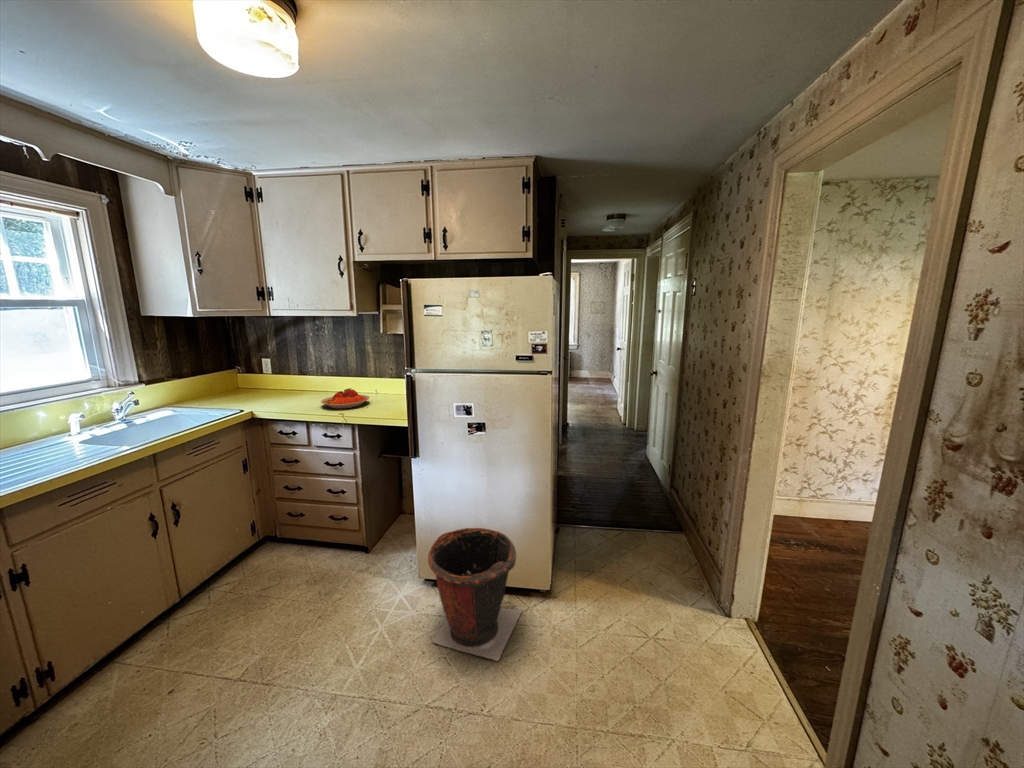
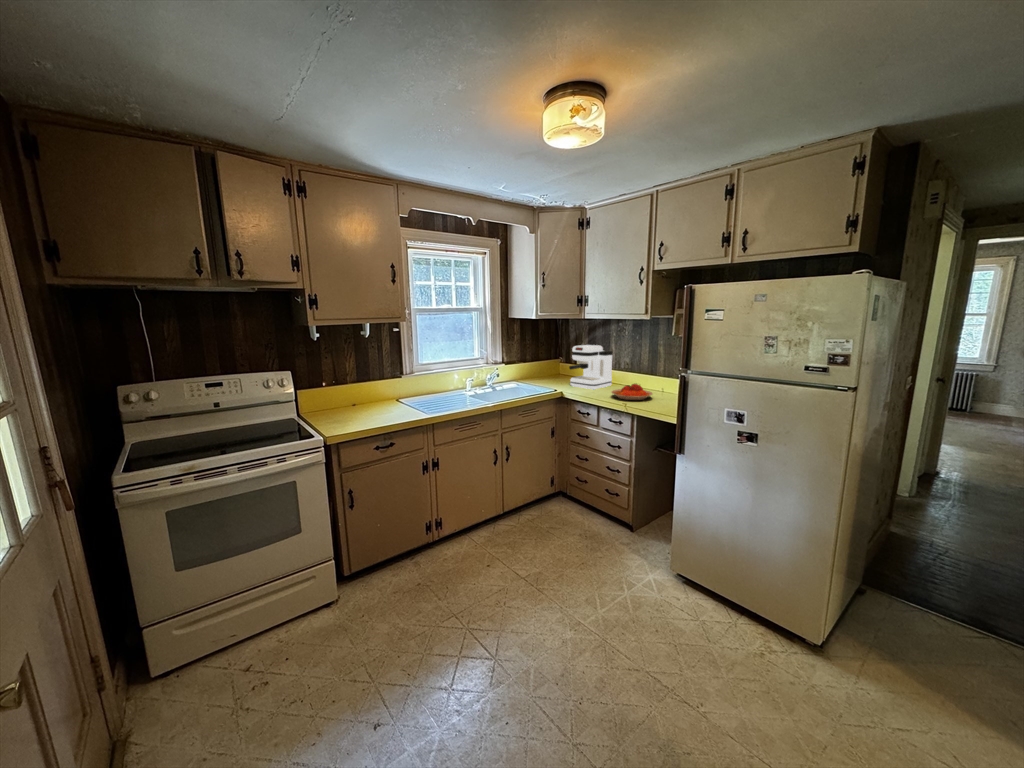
coffee maker: none [258,348,317,402] -> present [569,345,612,390]
waste bin: present [428,528,522,661] -> none [668,534,777,679]

